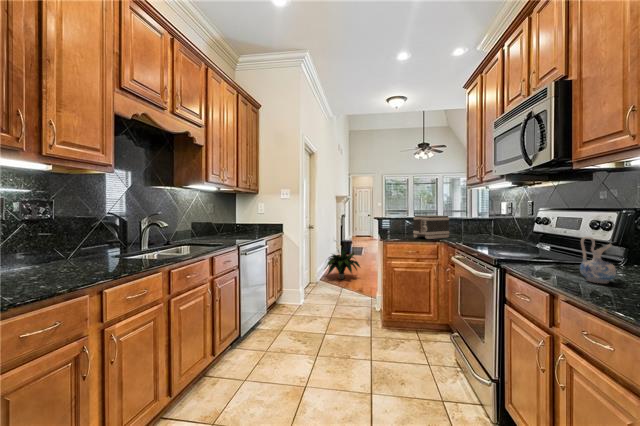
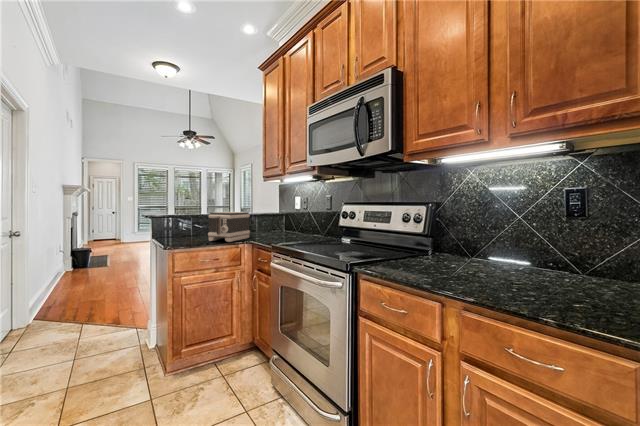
ceramic pitcher: present [580,236,616,283] -> none [442,232,473,280]
potted plant: present [325,249,360,279] -> none [41,262,113,310]

